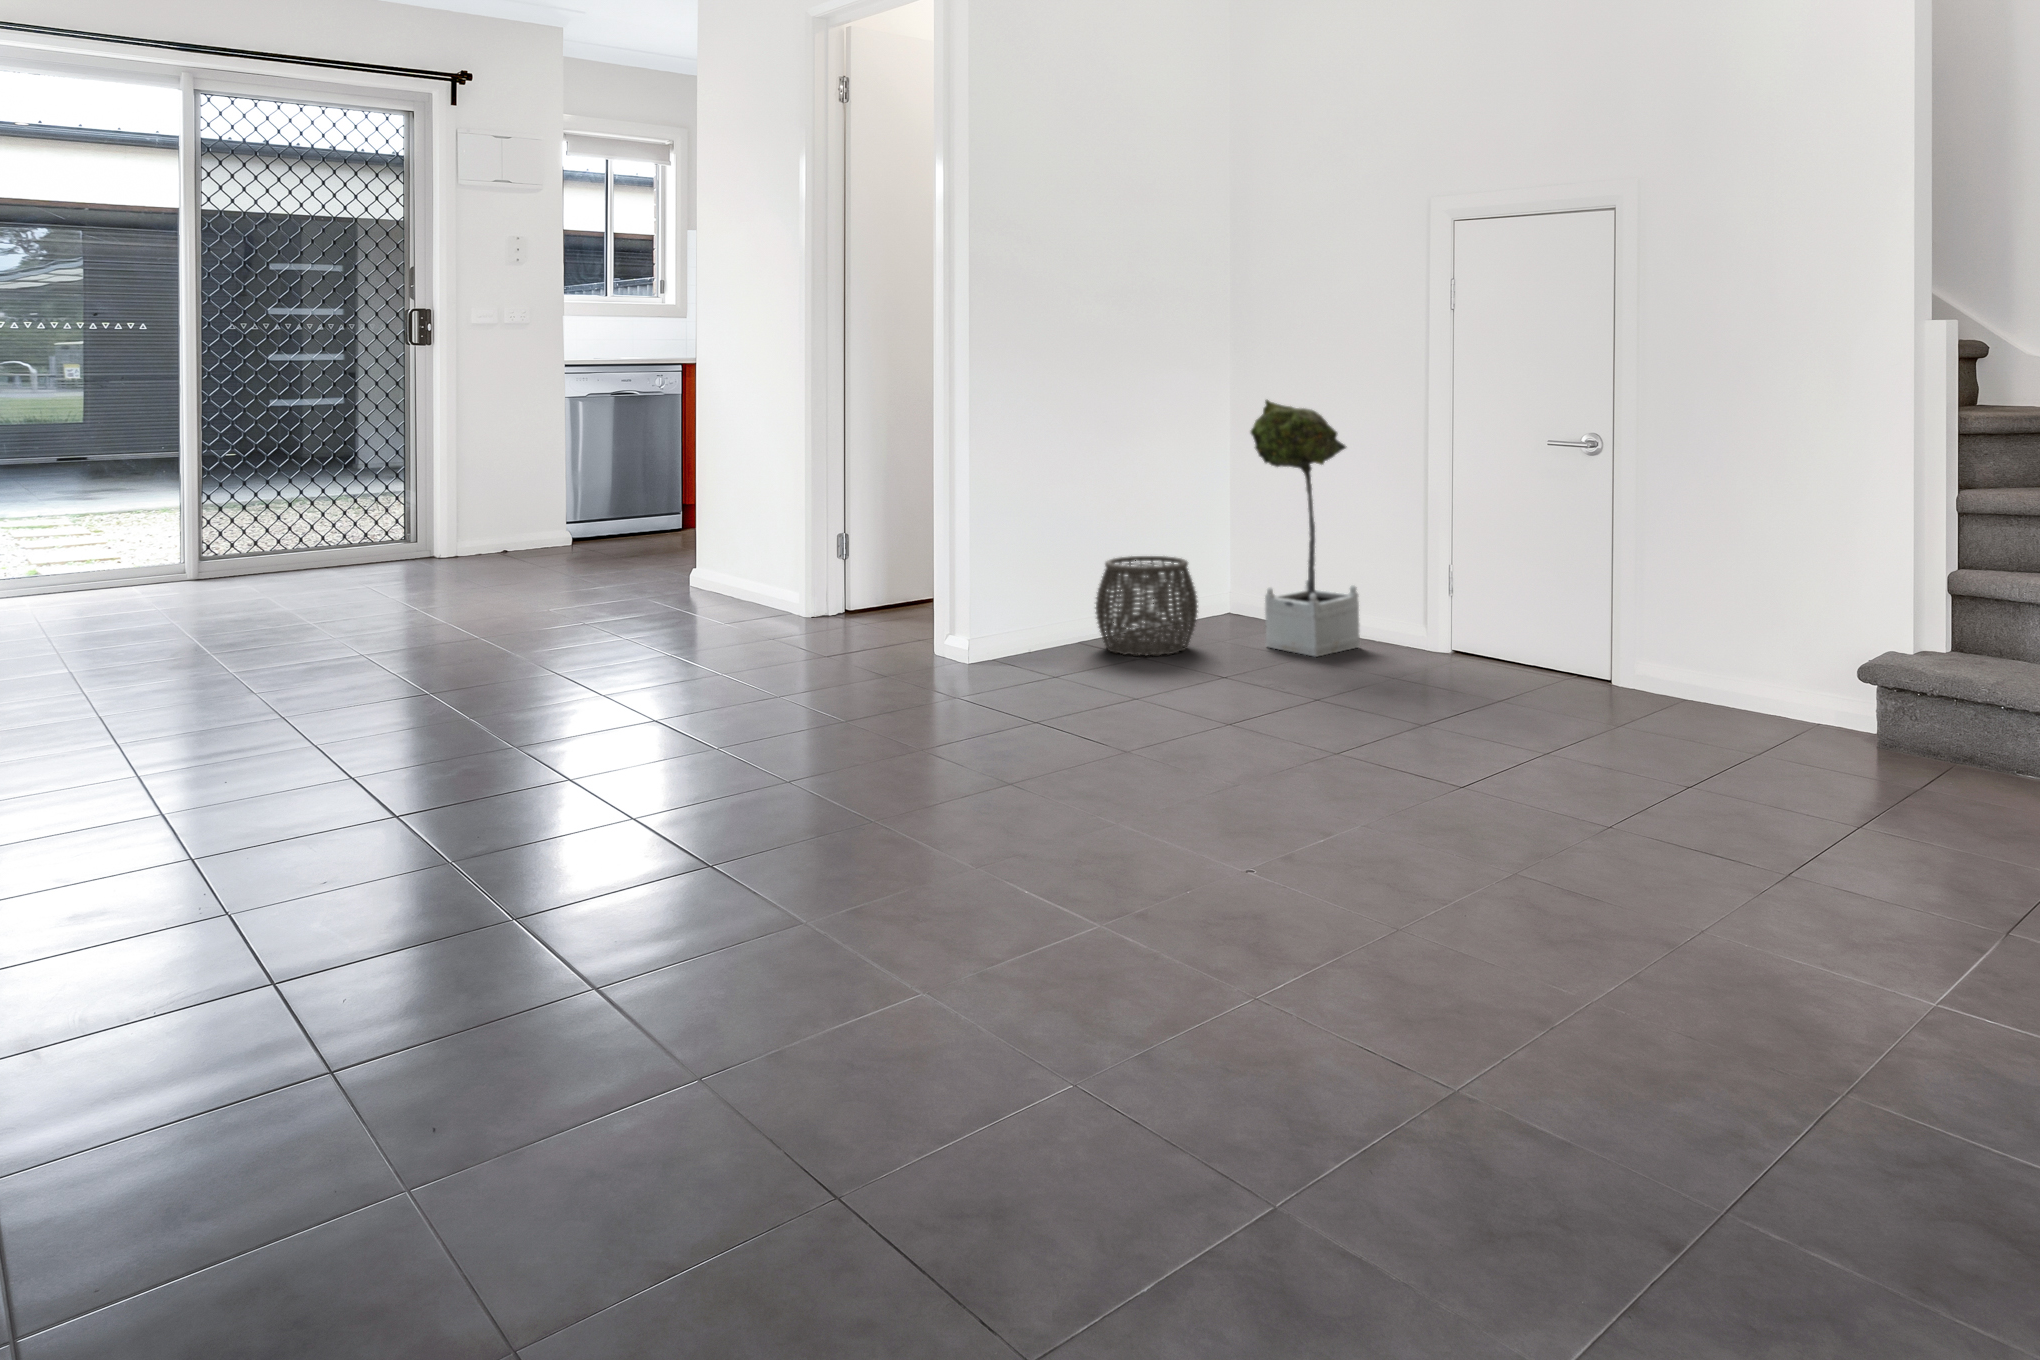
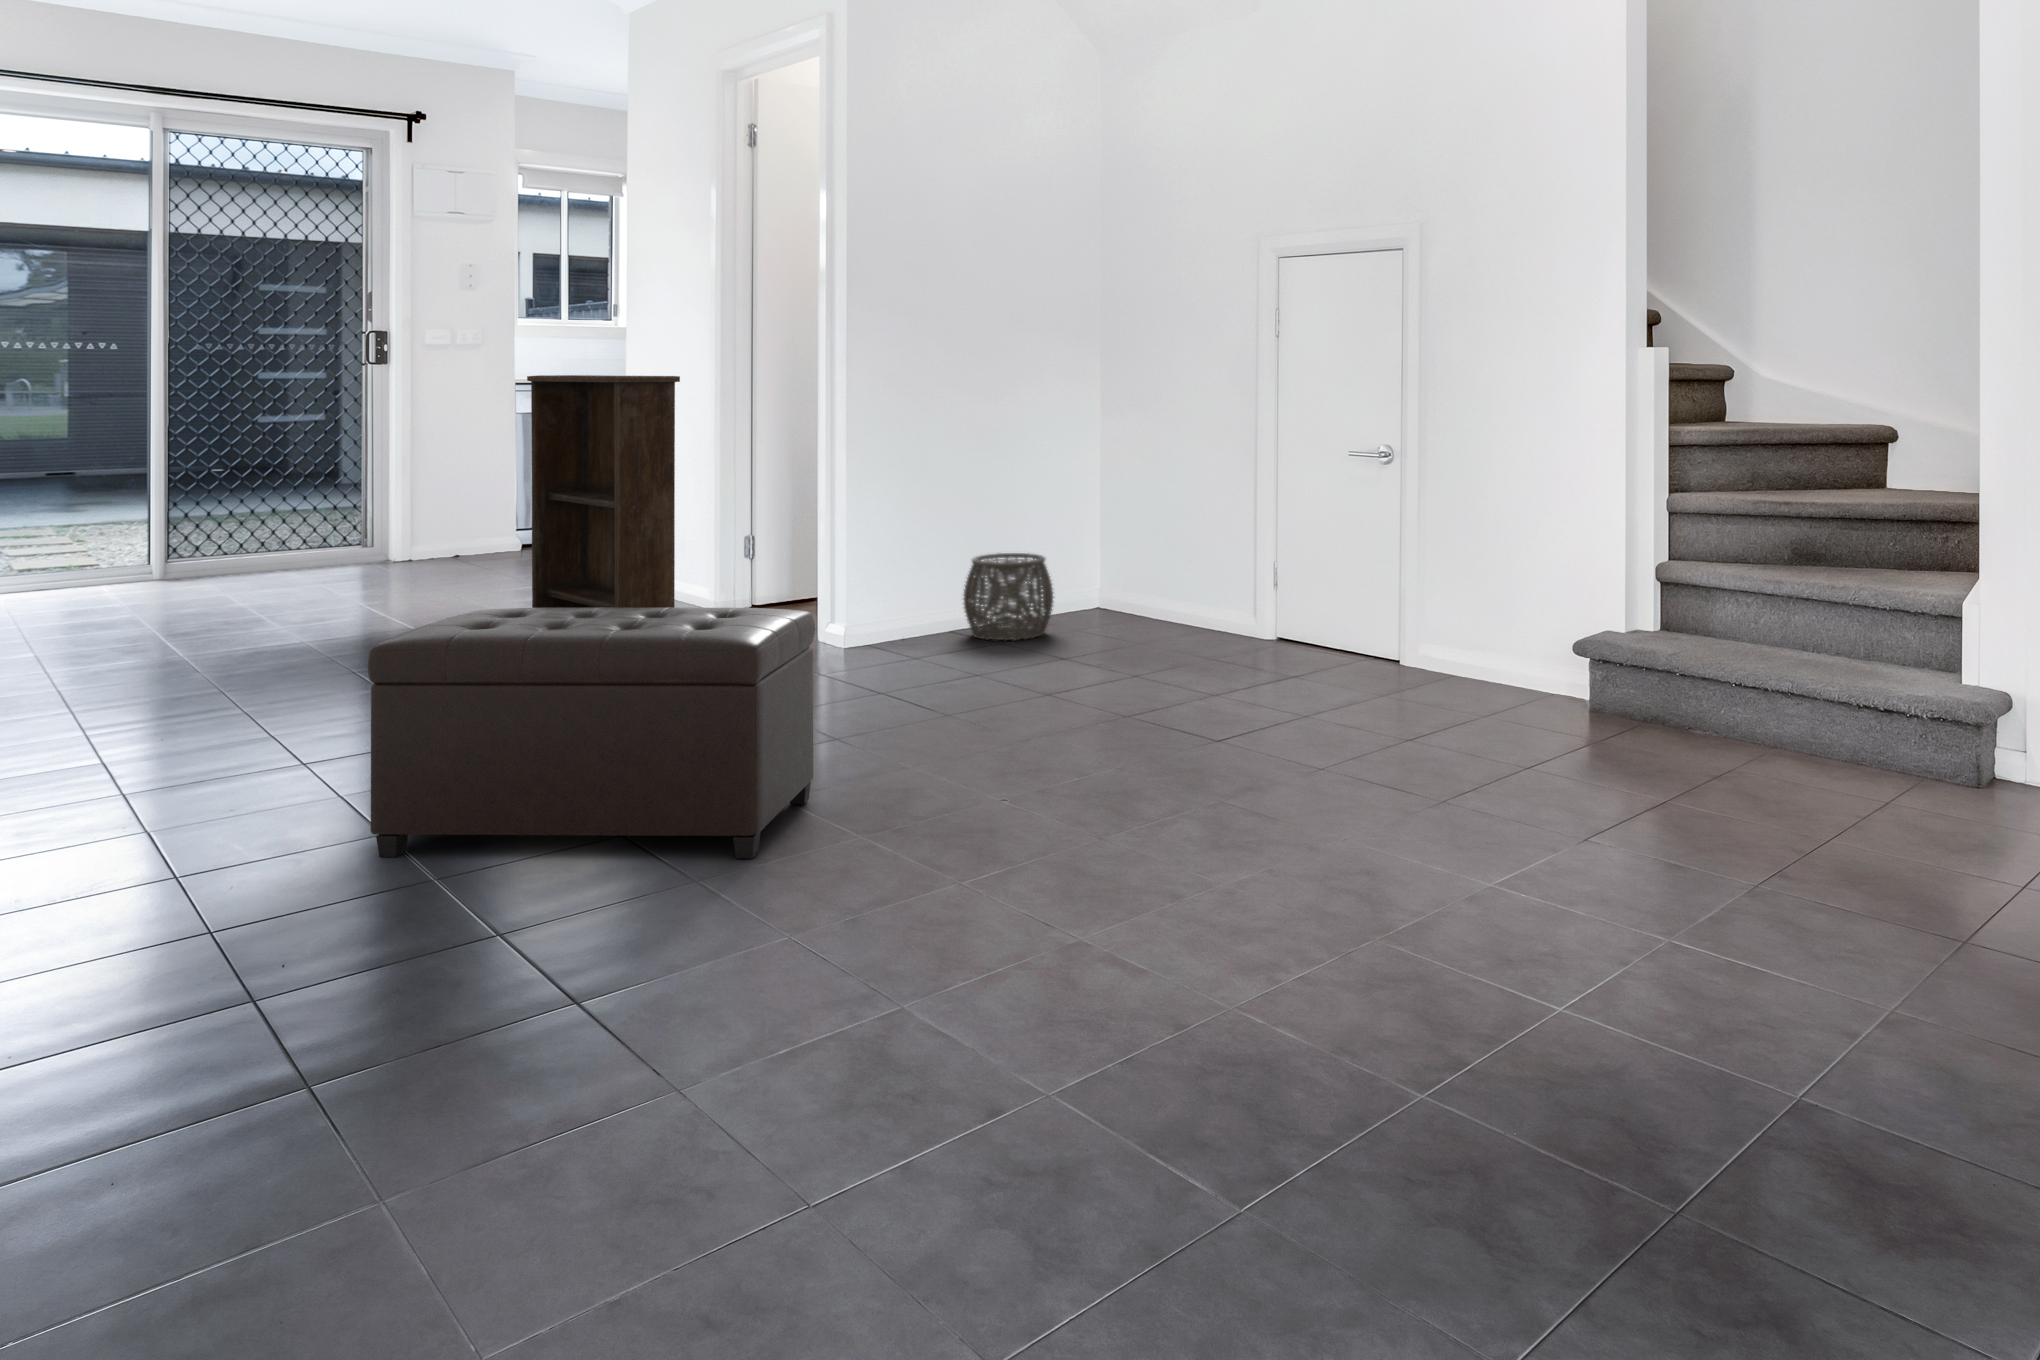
bookshelf: none [599,355,773,649] -> present [527,375,680,608]
potted tree: present [1251,400,1360,657] -> none [1102,415,1197,641]
ottoman: none [483,622,1004,938] -> present [368,607,815,858]

